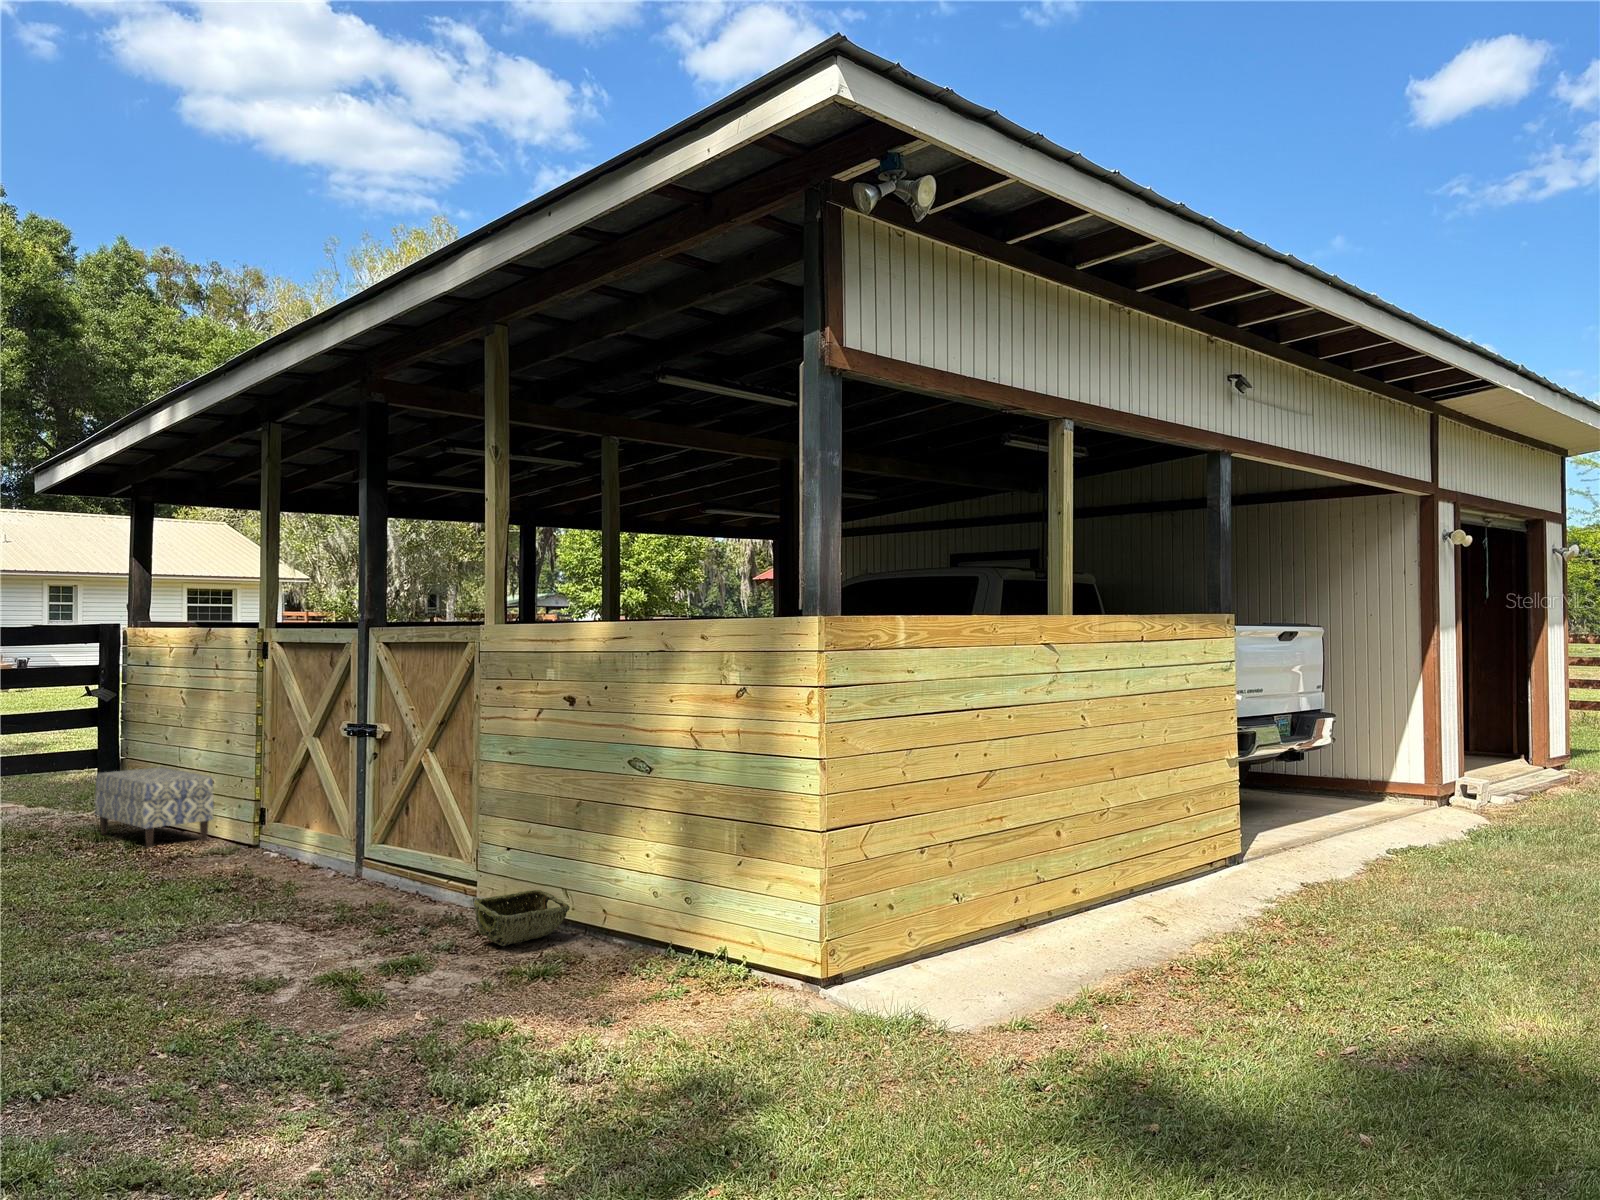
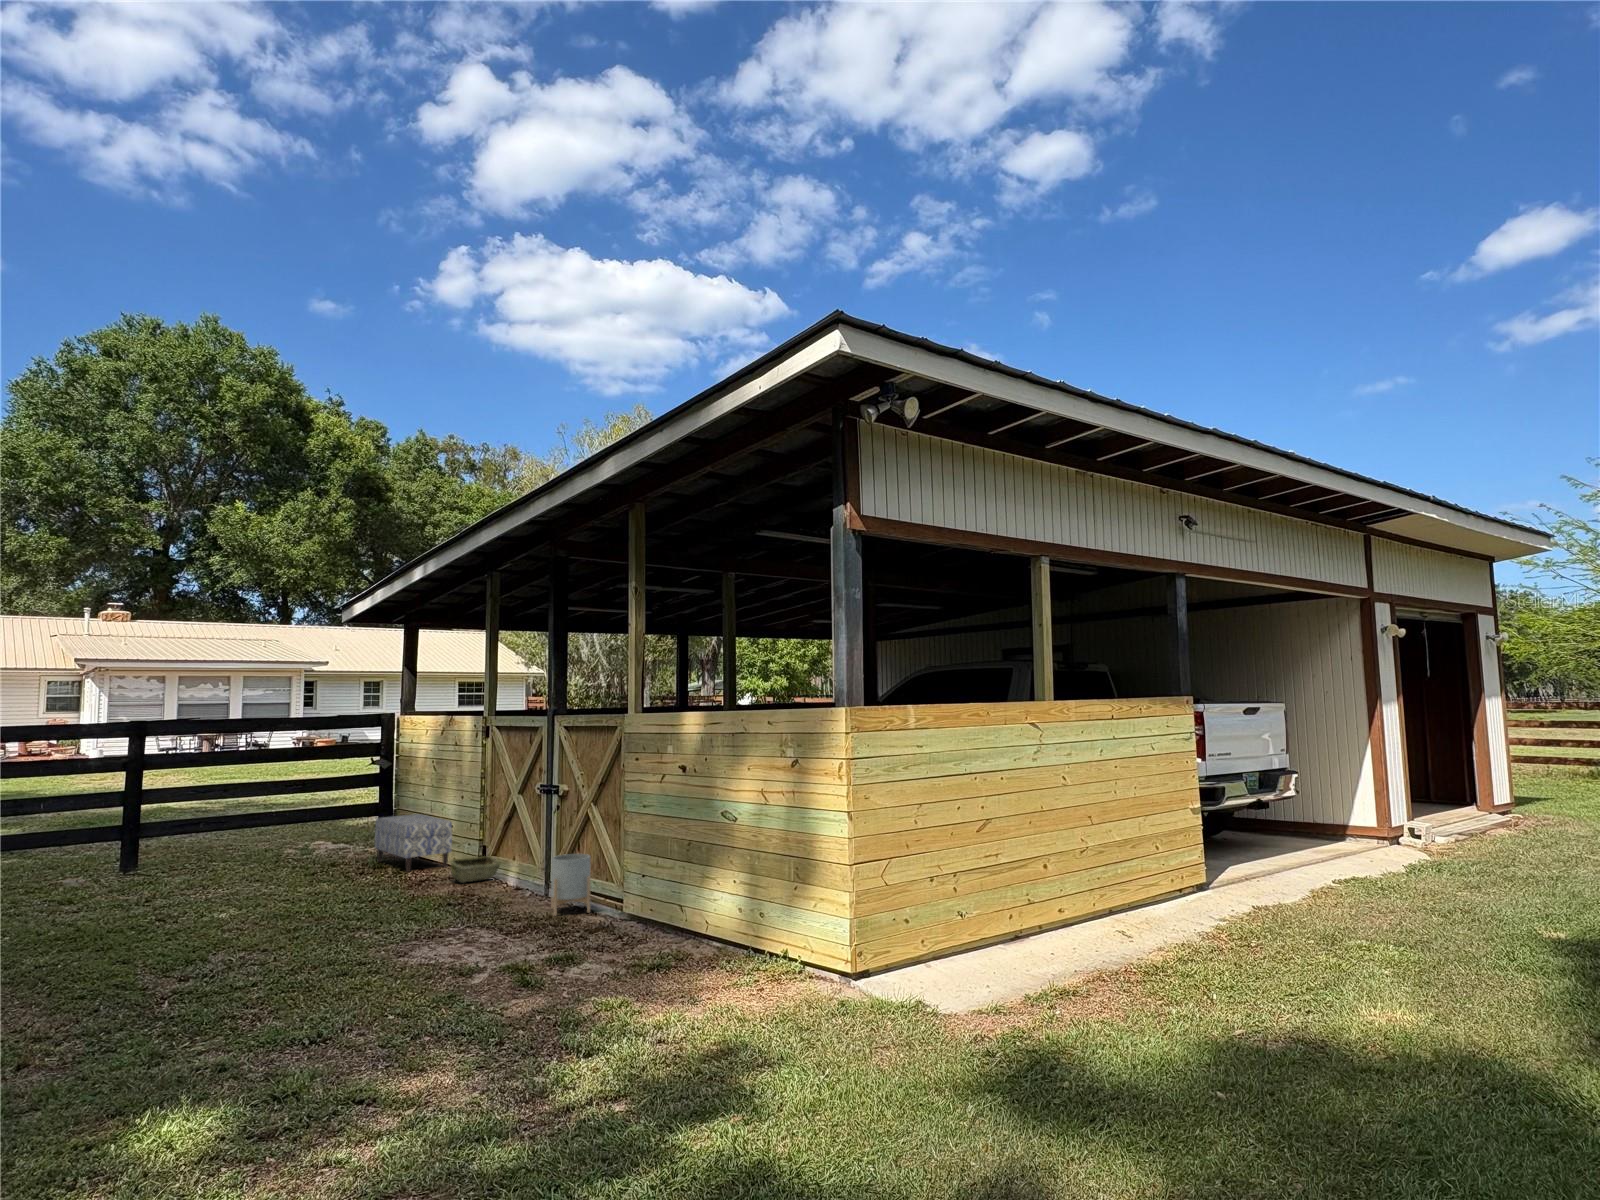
planter: none [372,821,430,906] -> present [551,854,591,916]
woven basket: present [474,890,570,946] -> present [450,856,500,883]

